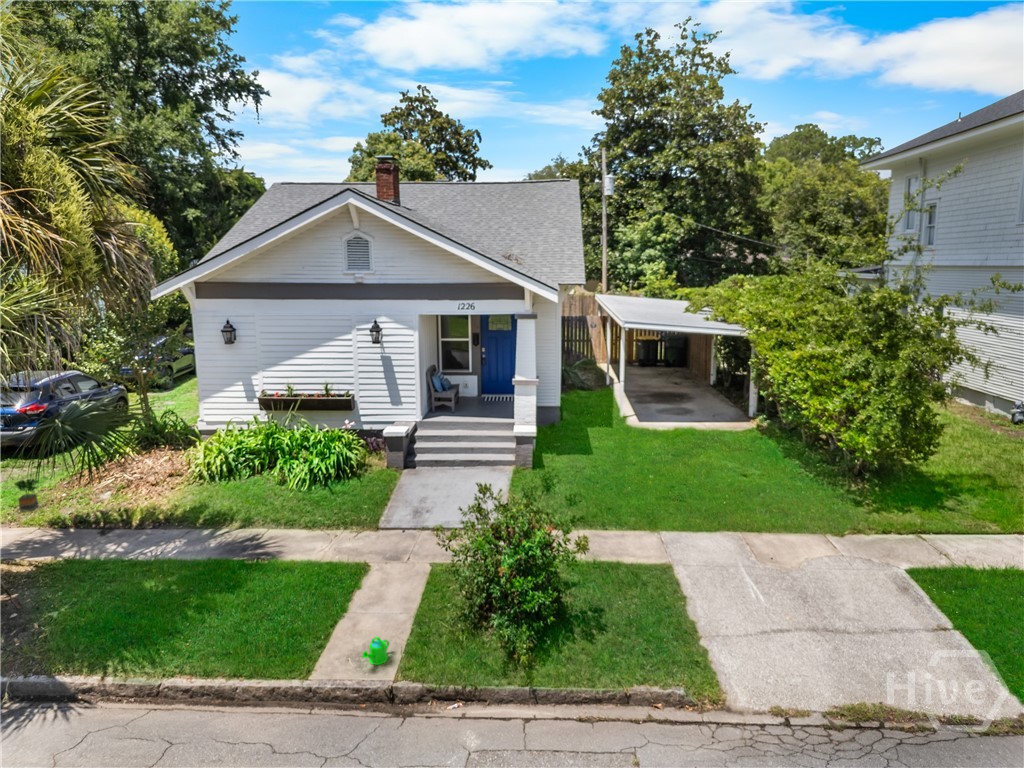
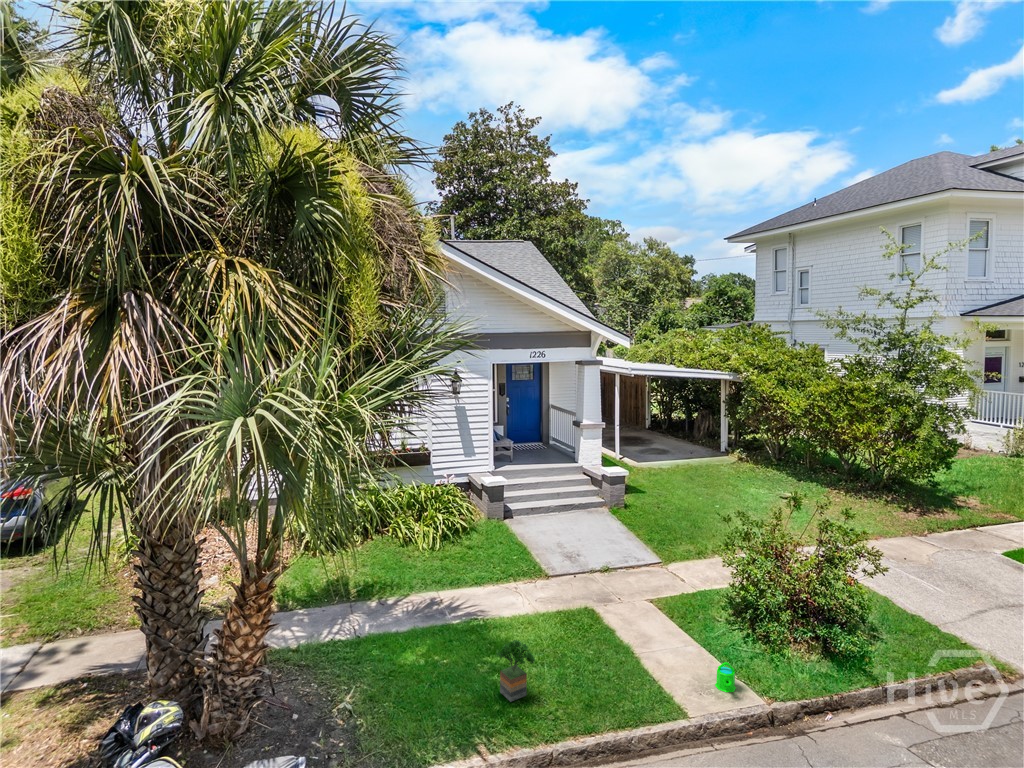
potted tree: present [15,479,38,511] -> present [496,640,535,702]

